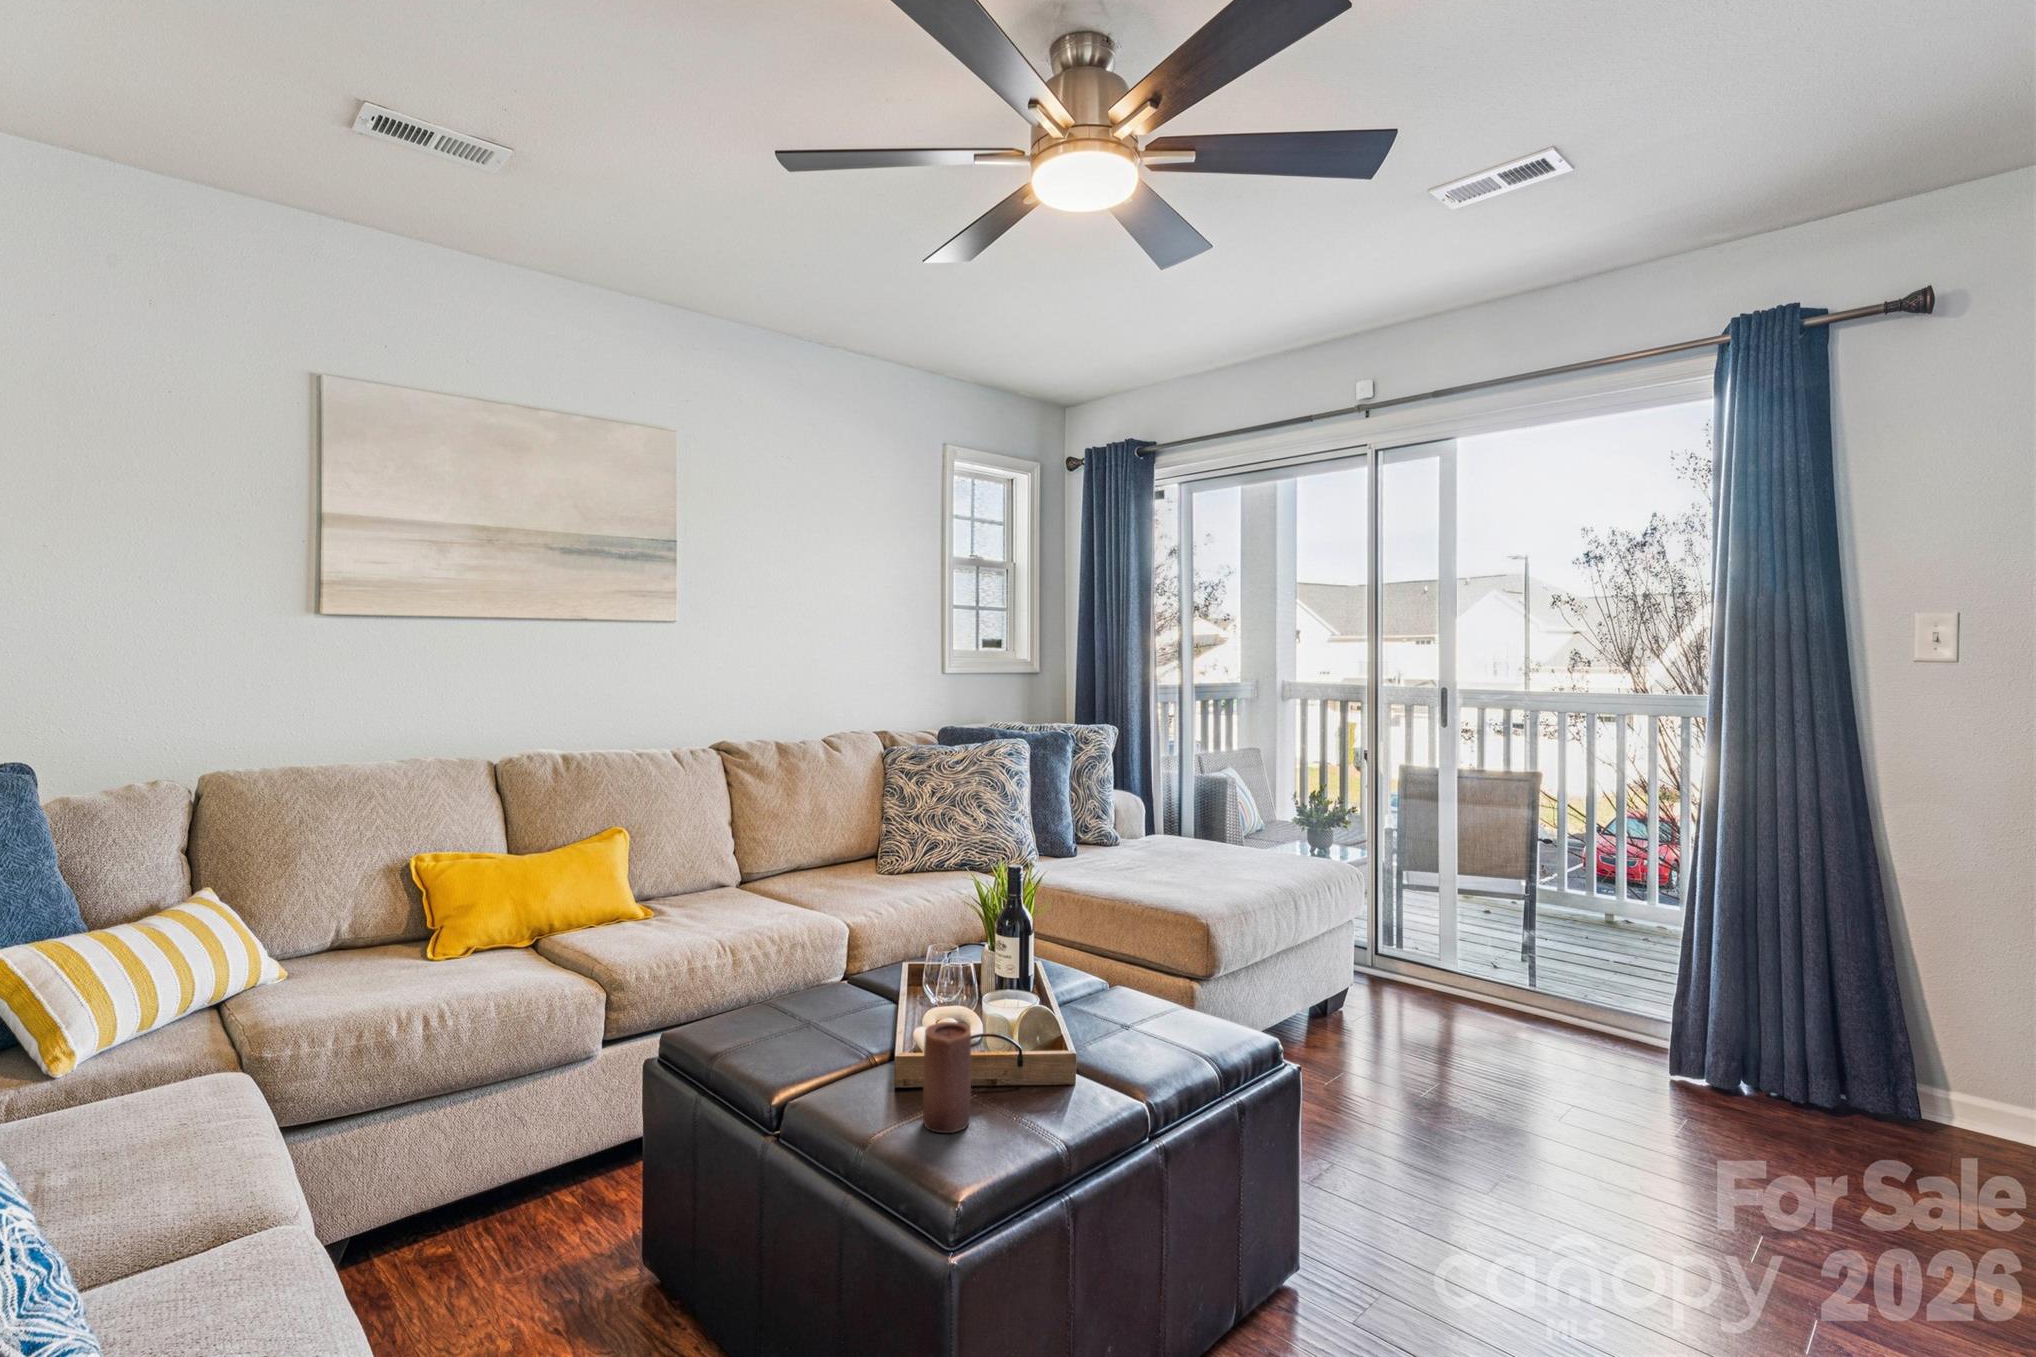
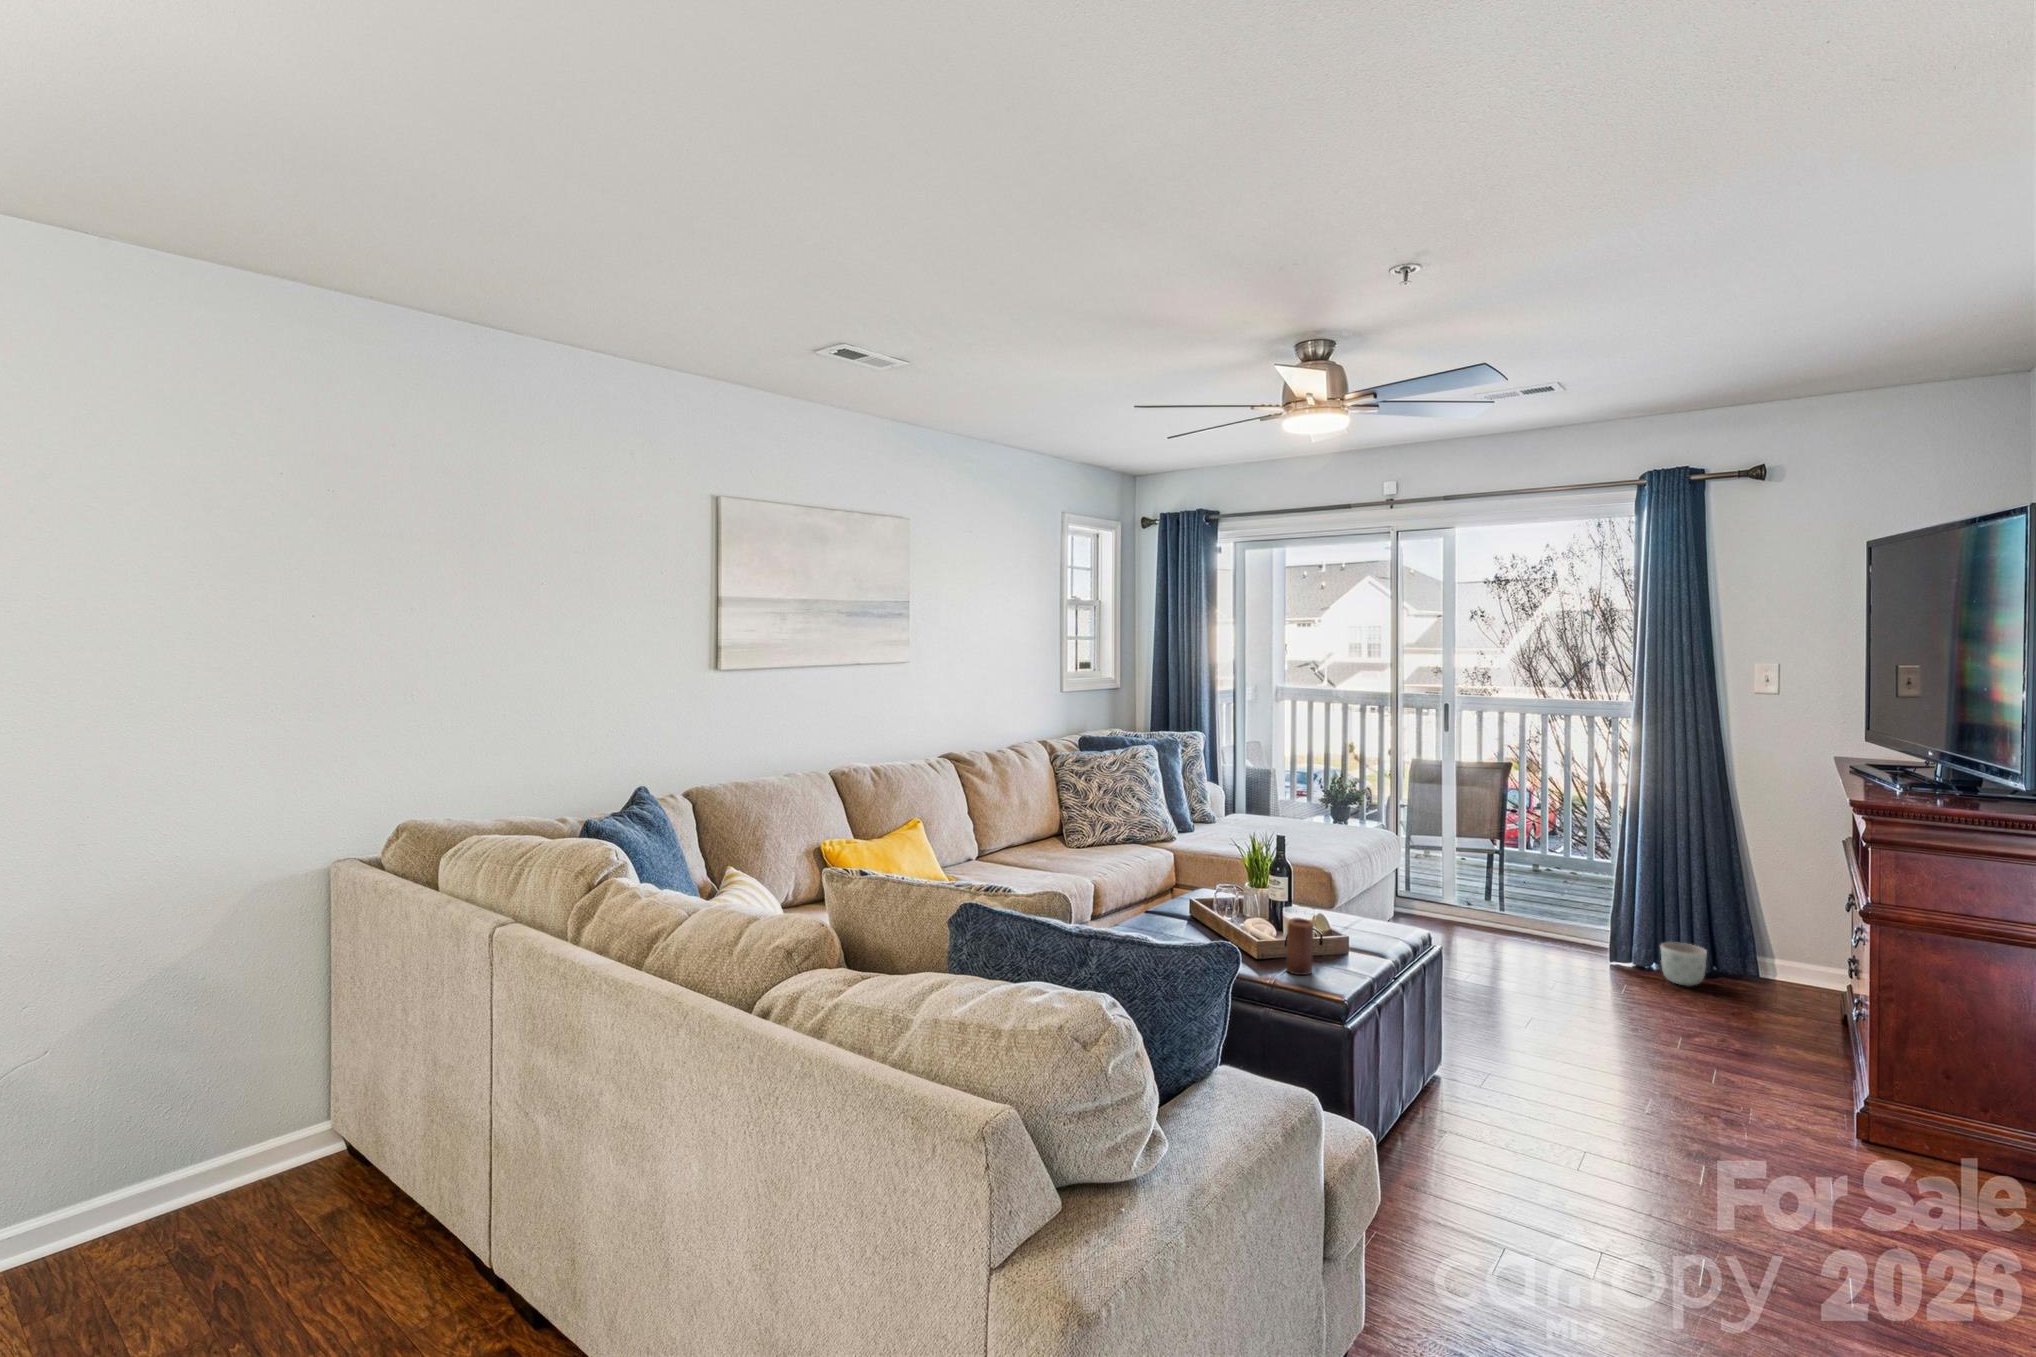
planter: none [1750,1054,1829,1129] -> present [1661,942,1707,986]

